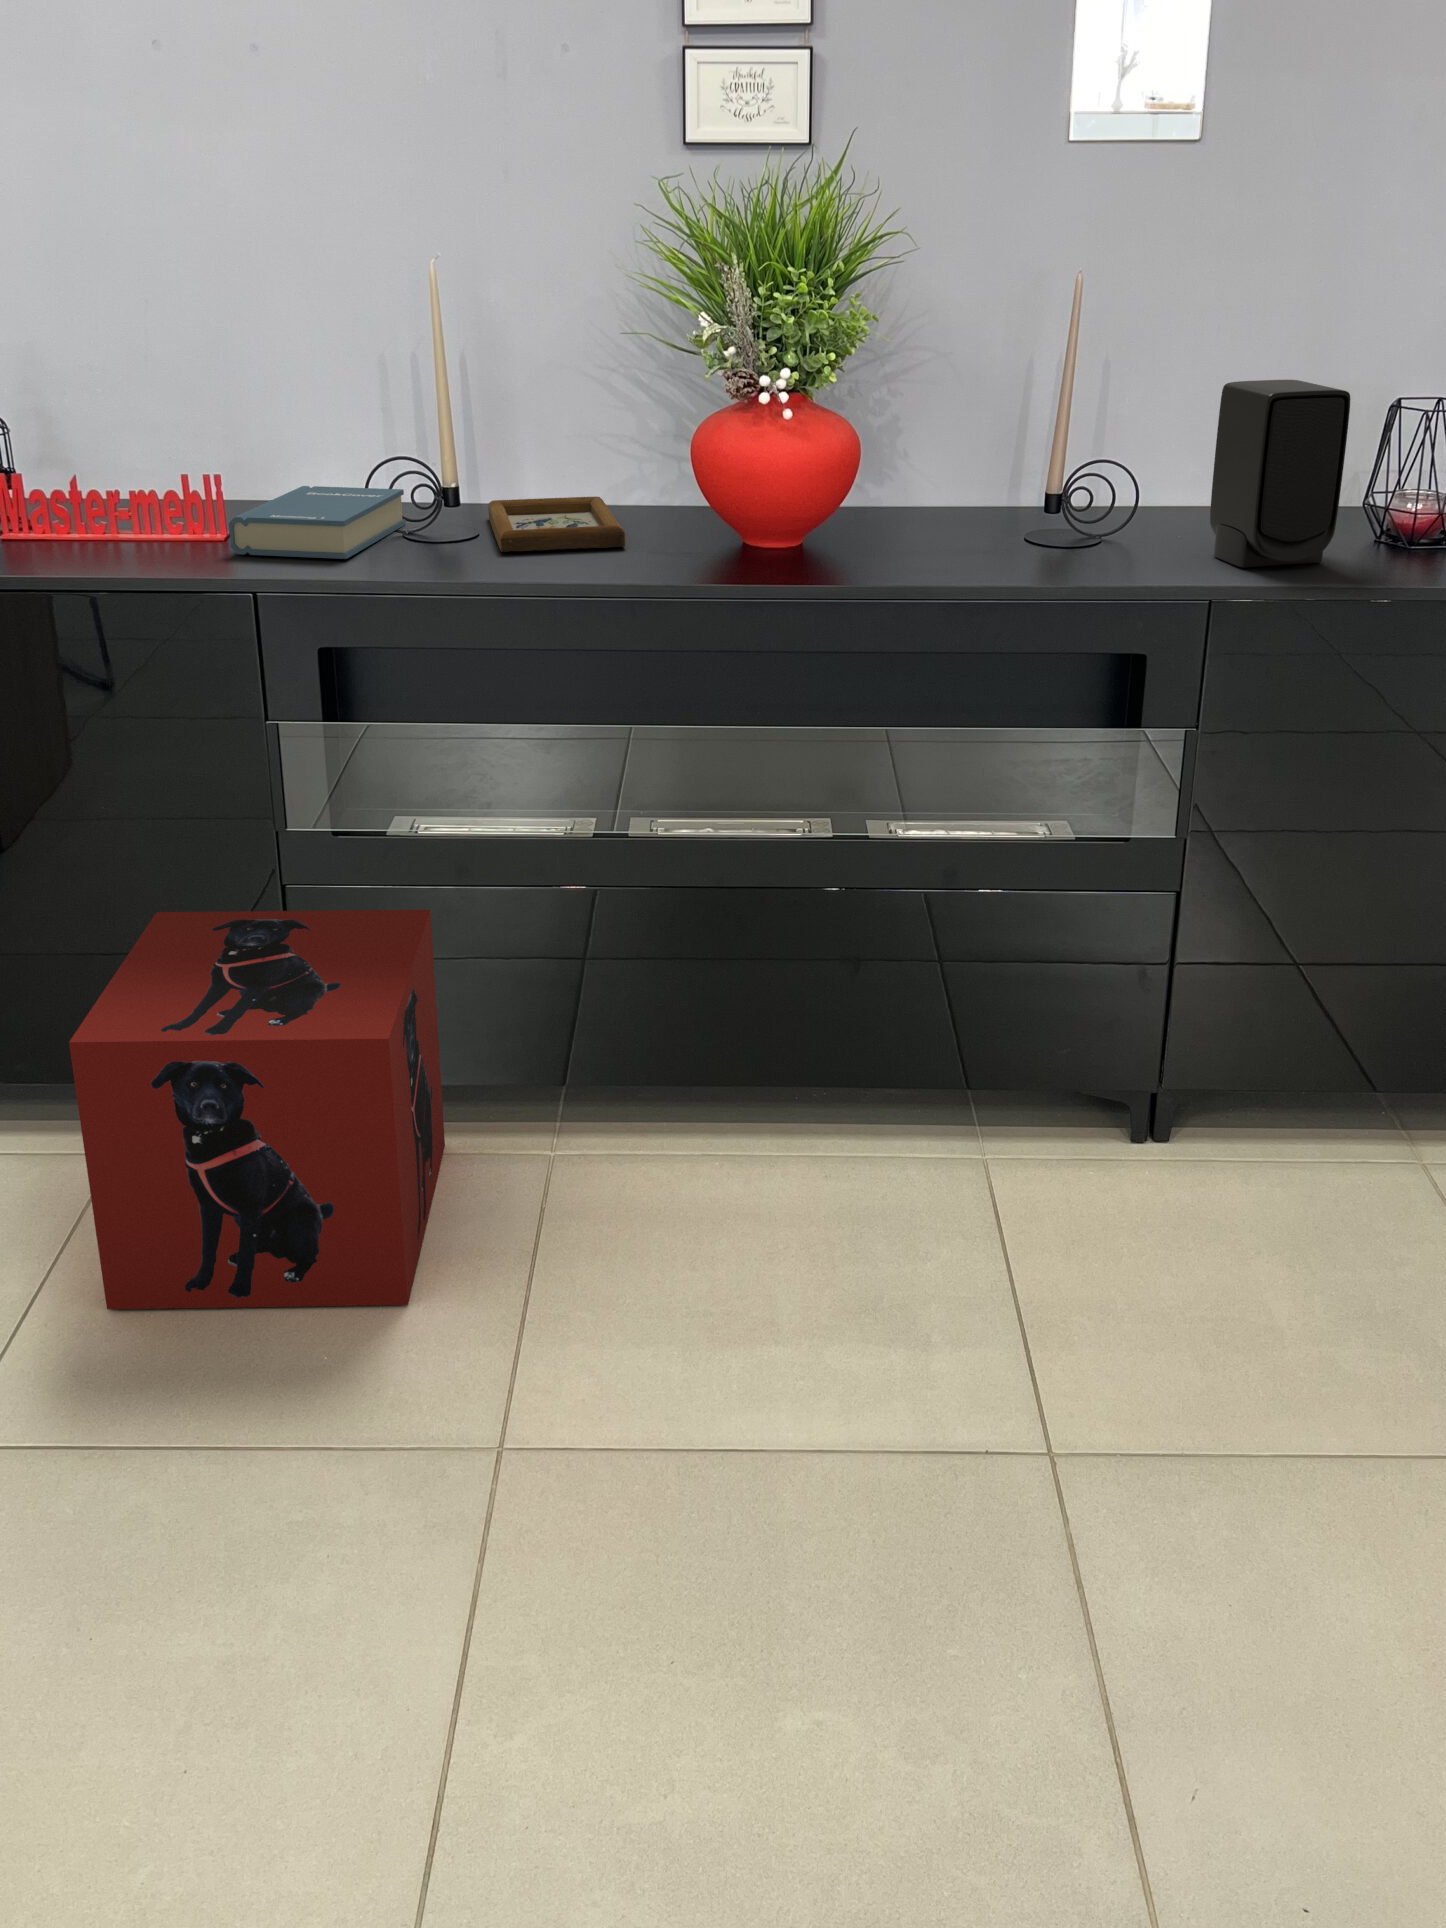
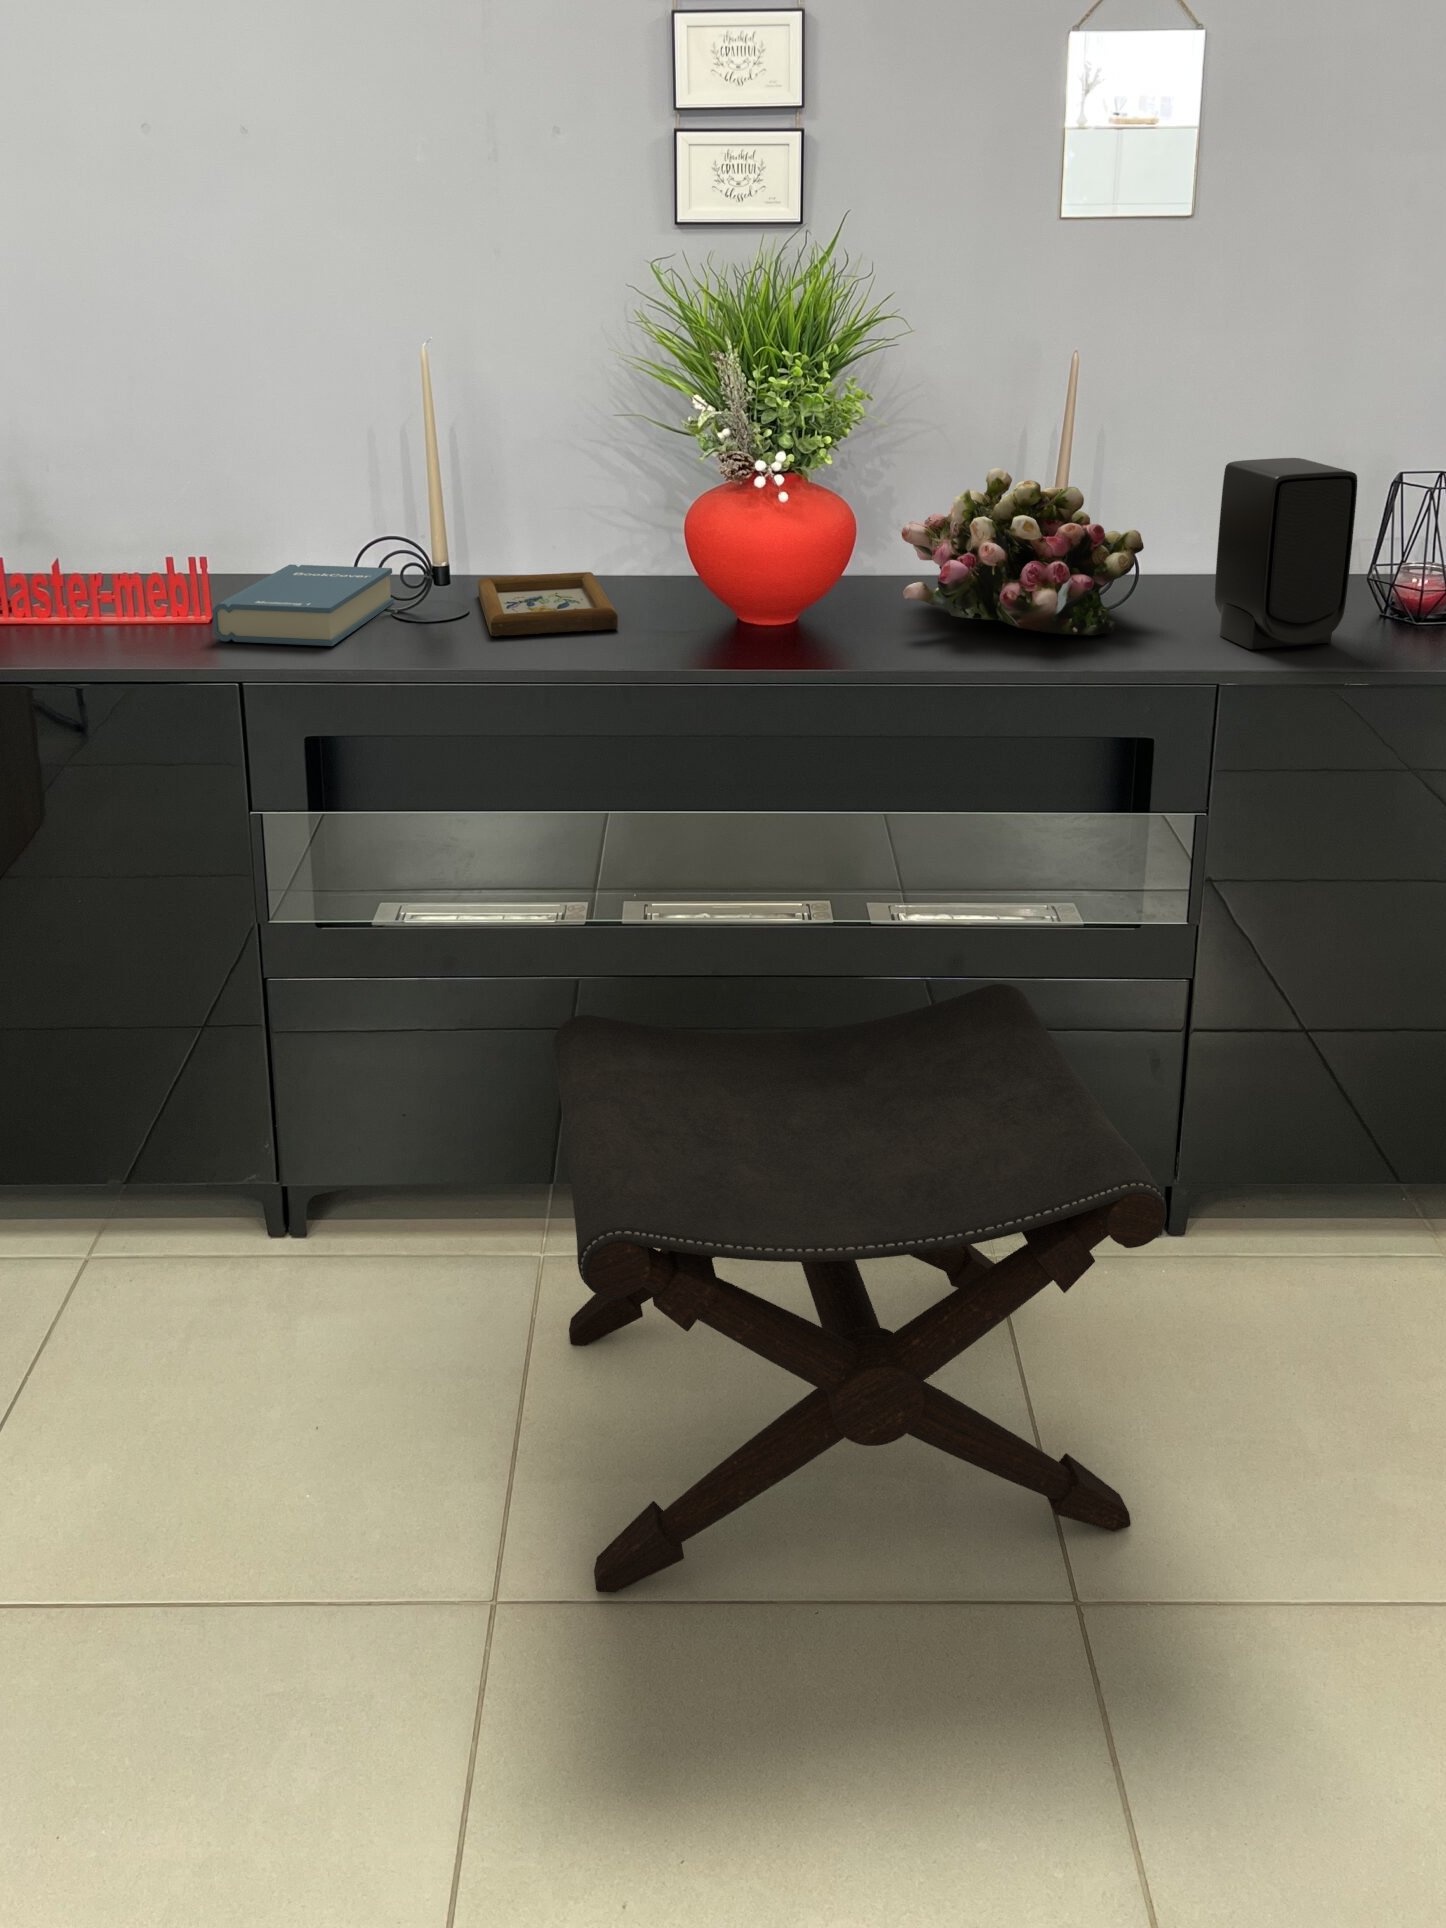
flower arrangement: none [904,391,1142,555] -> present [901,468,1144,635]
footstool: none [561,887,1134,1419] -> present [552,984,1167,1593]
storage box: present [69,910,445,1309] -> none [30,1008,430,1457]

